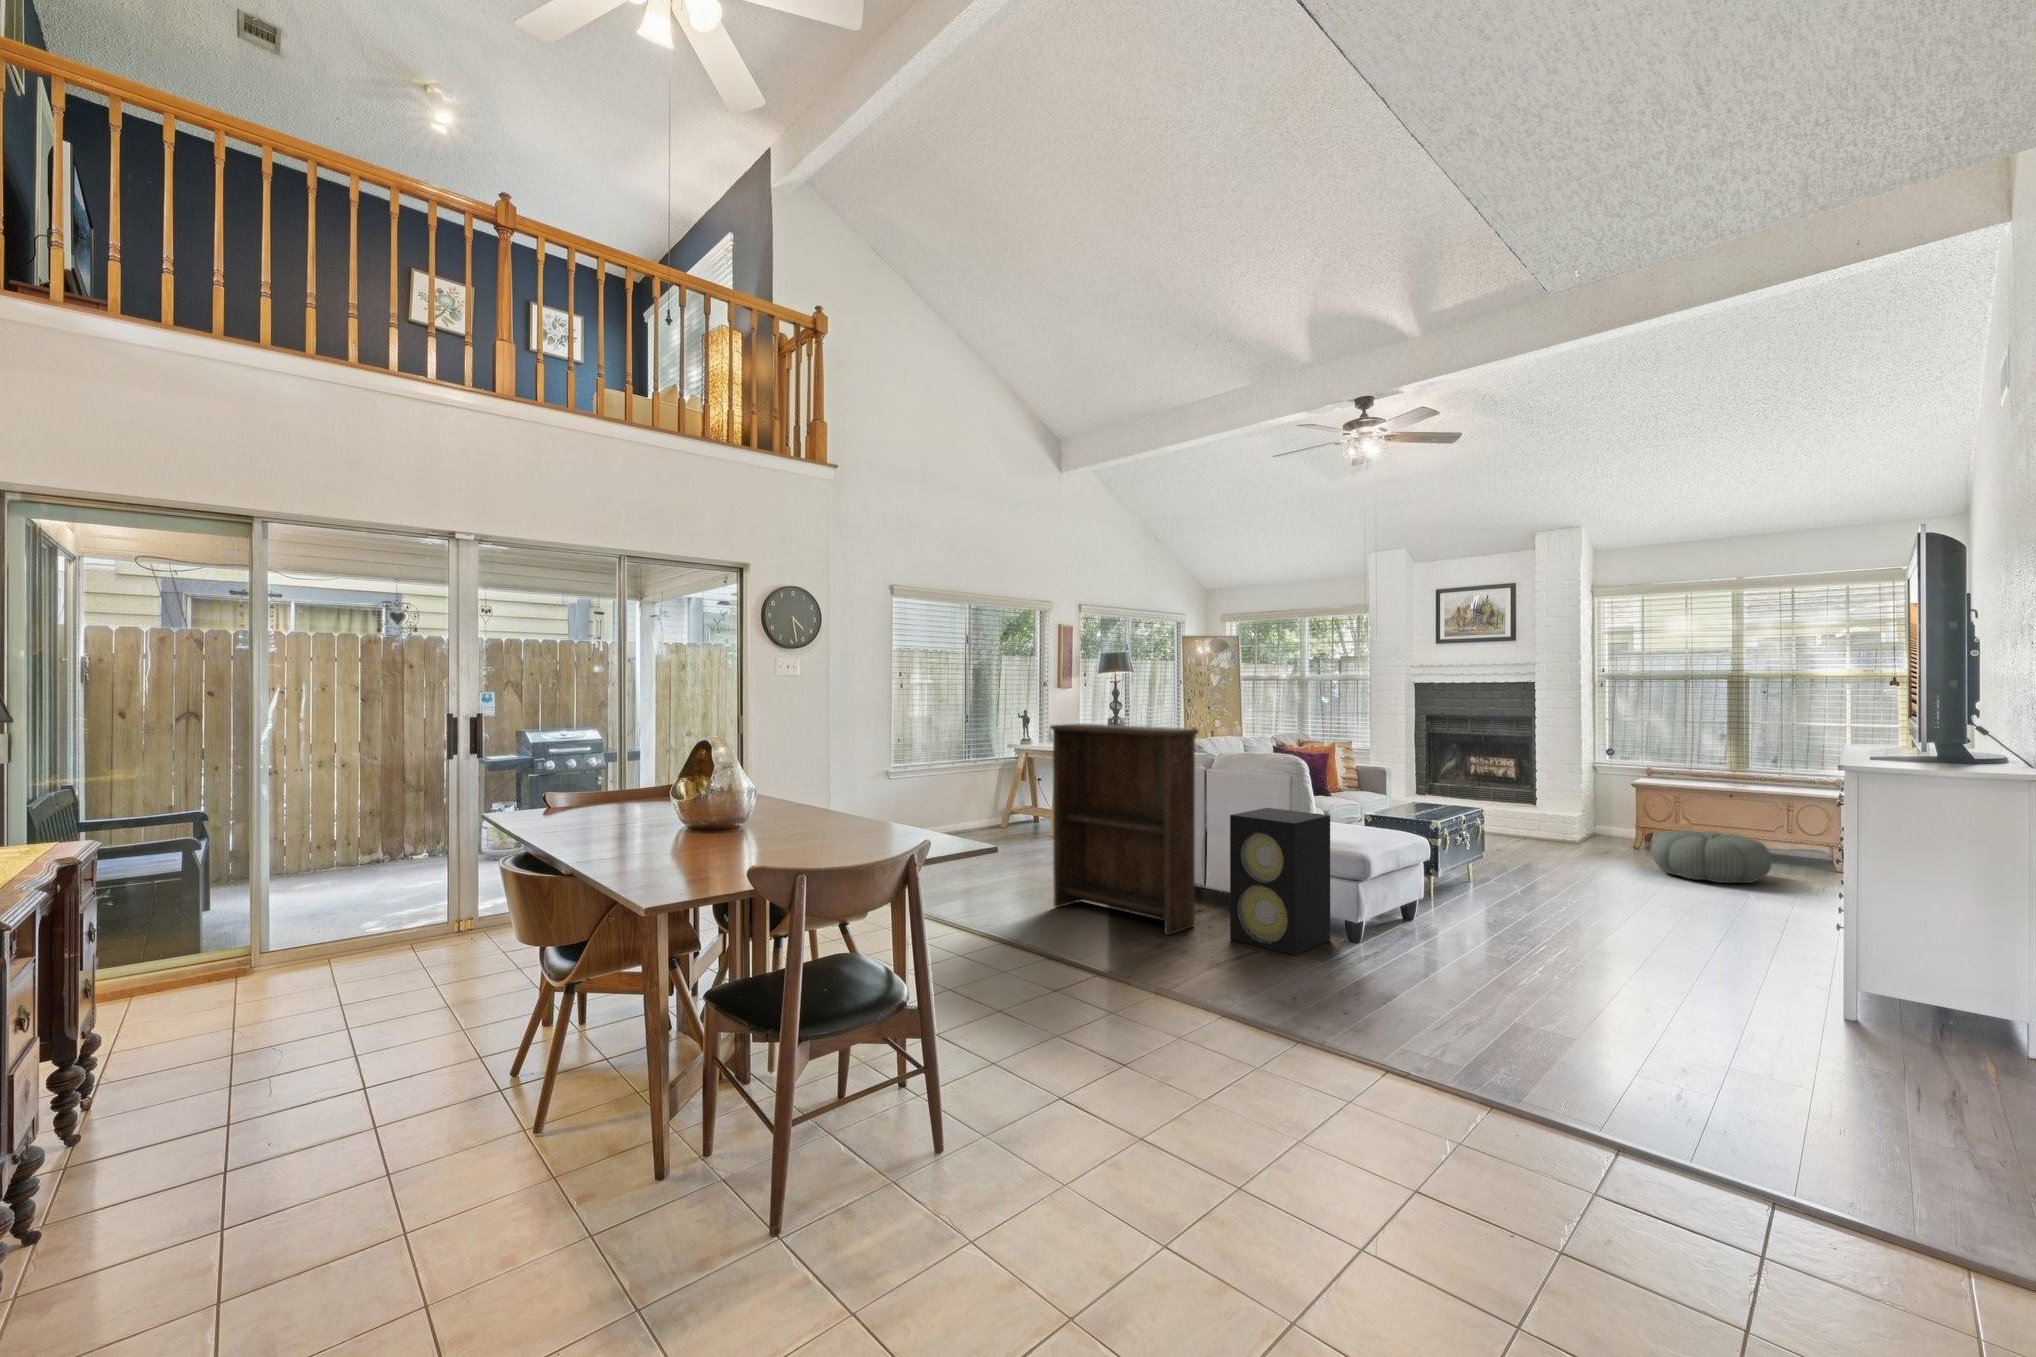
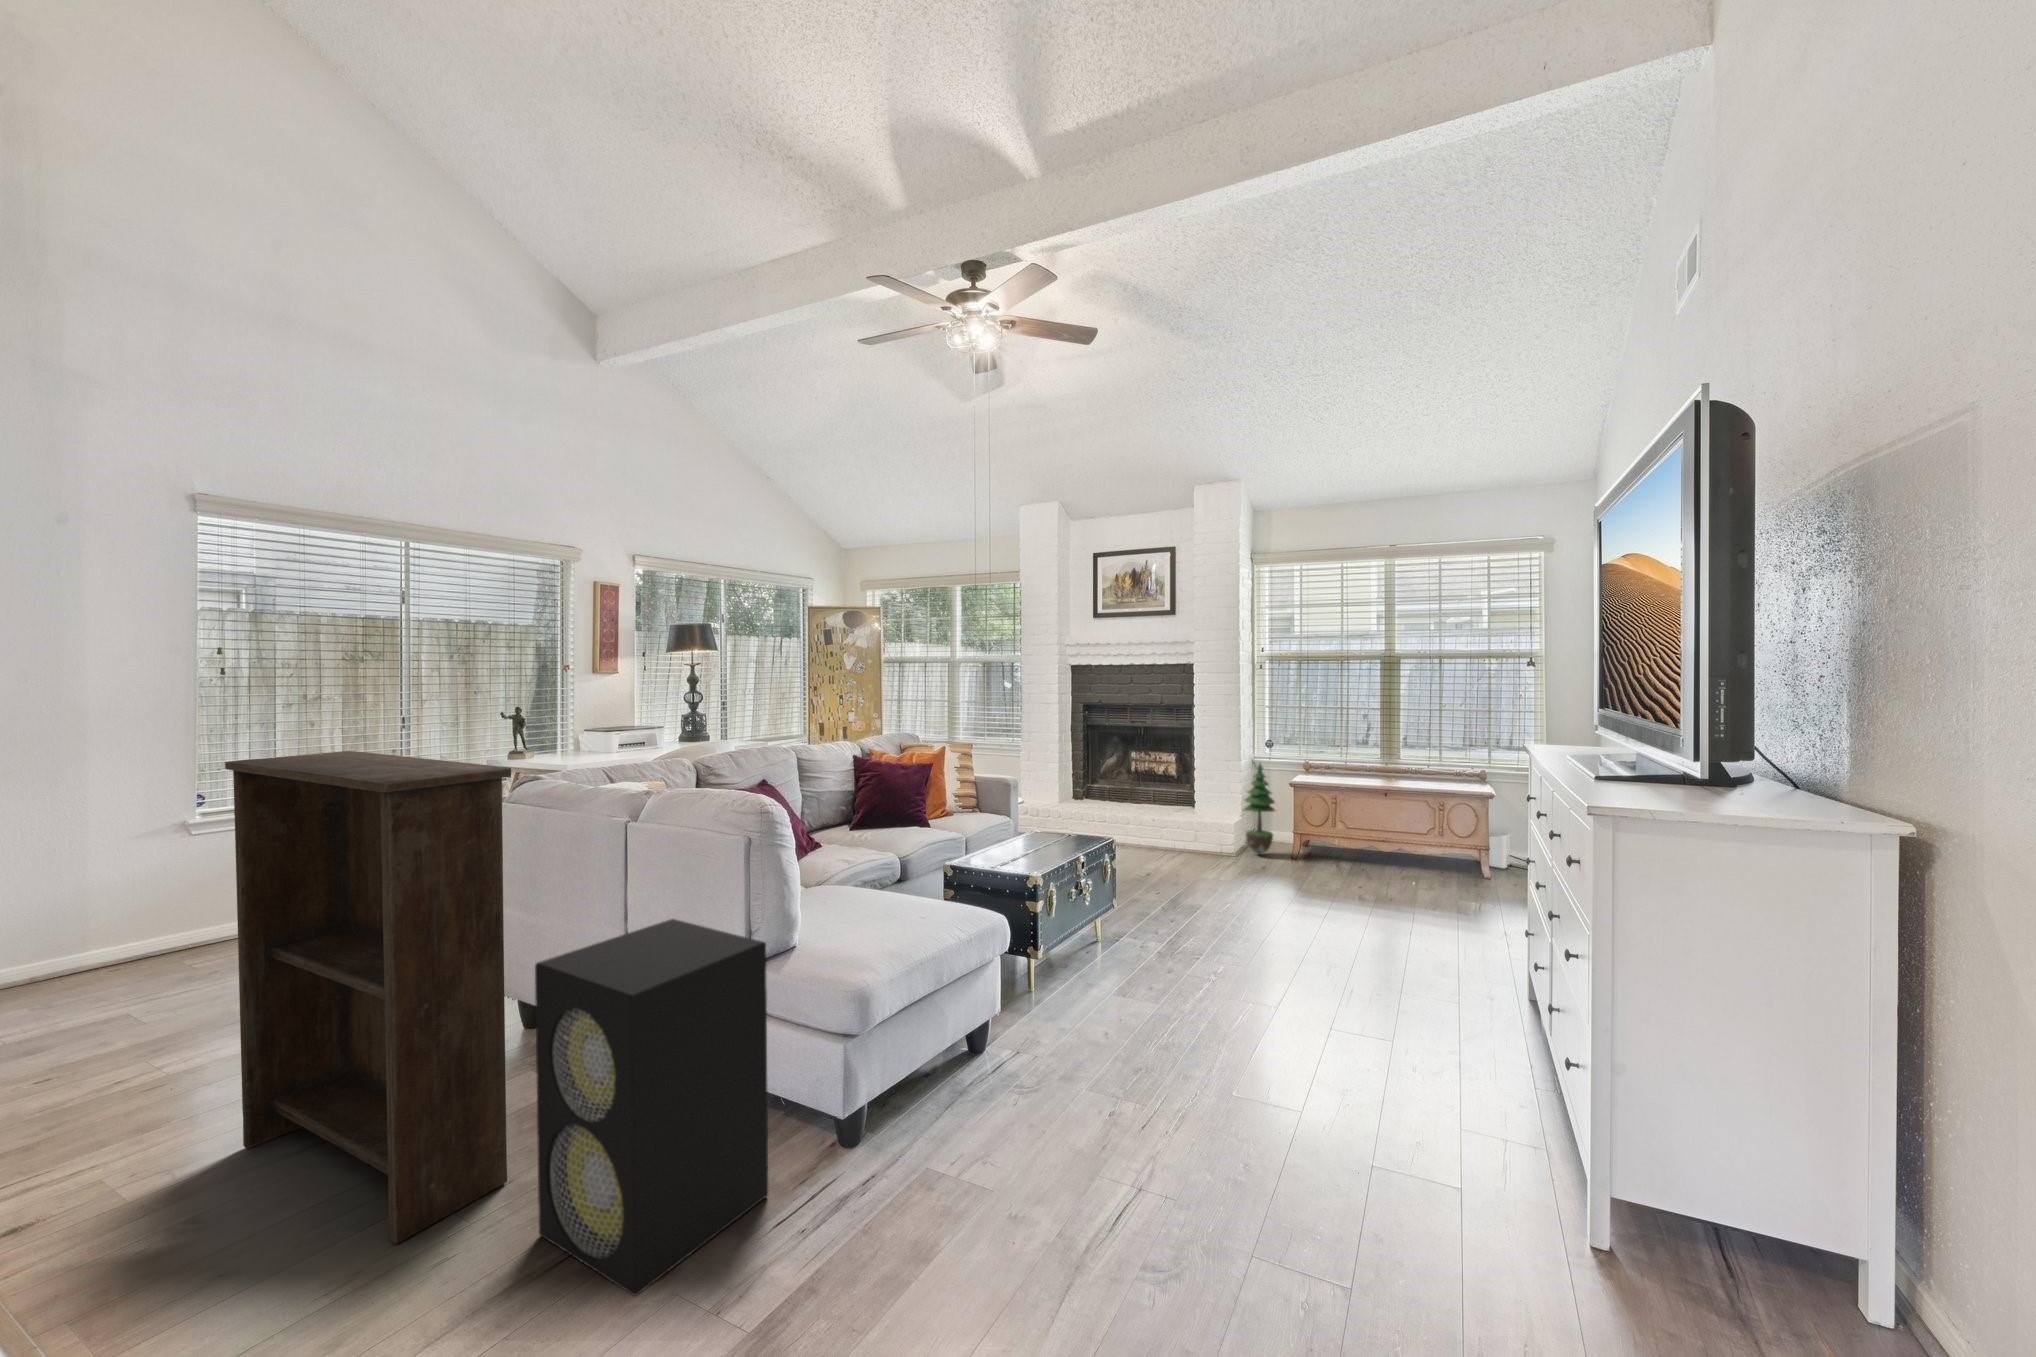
potted tree: none [1584,764,1617,844] -> present [1242,764,1275,855]
pouf: present [1650,830,1772,883] -> none [1312,847,1443,920]

